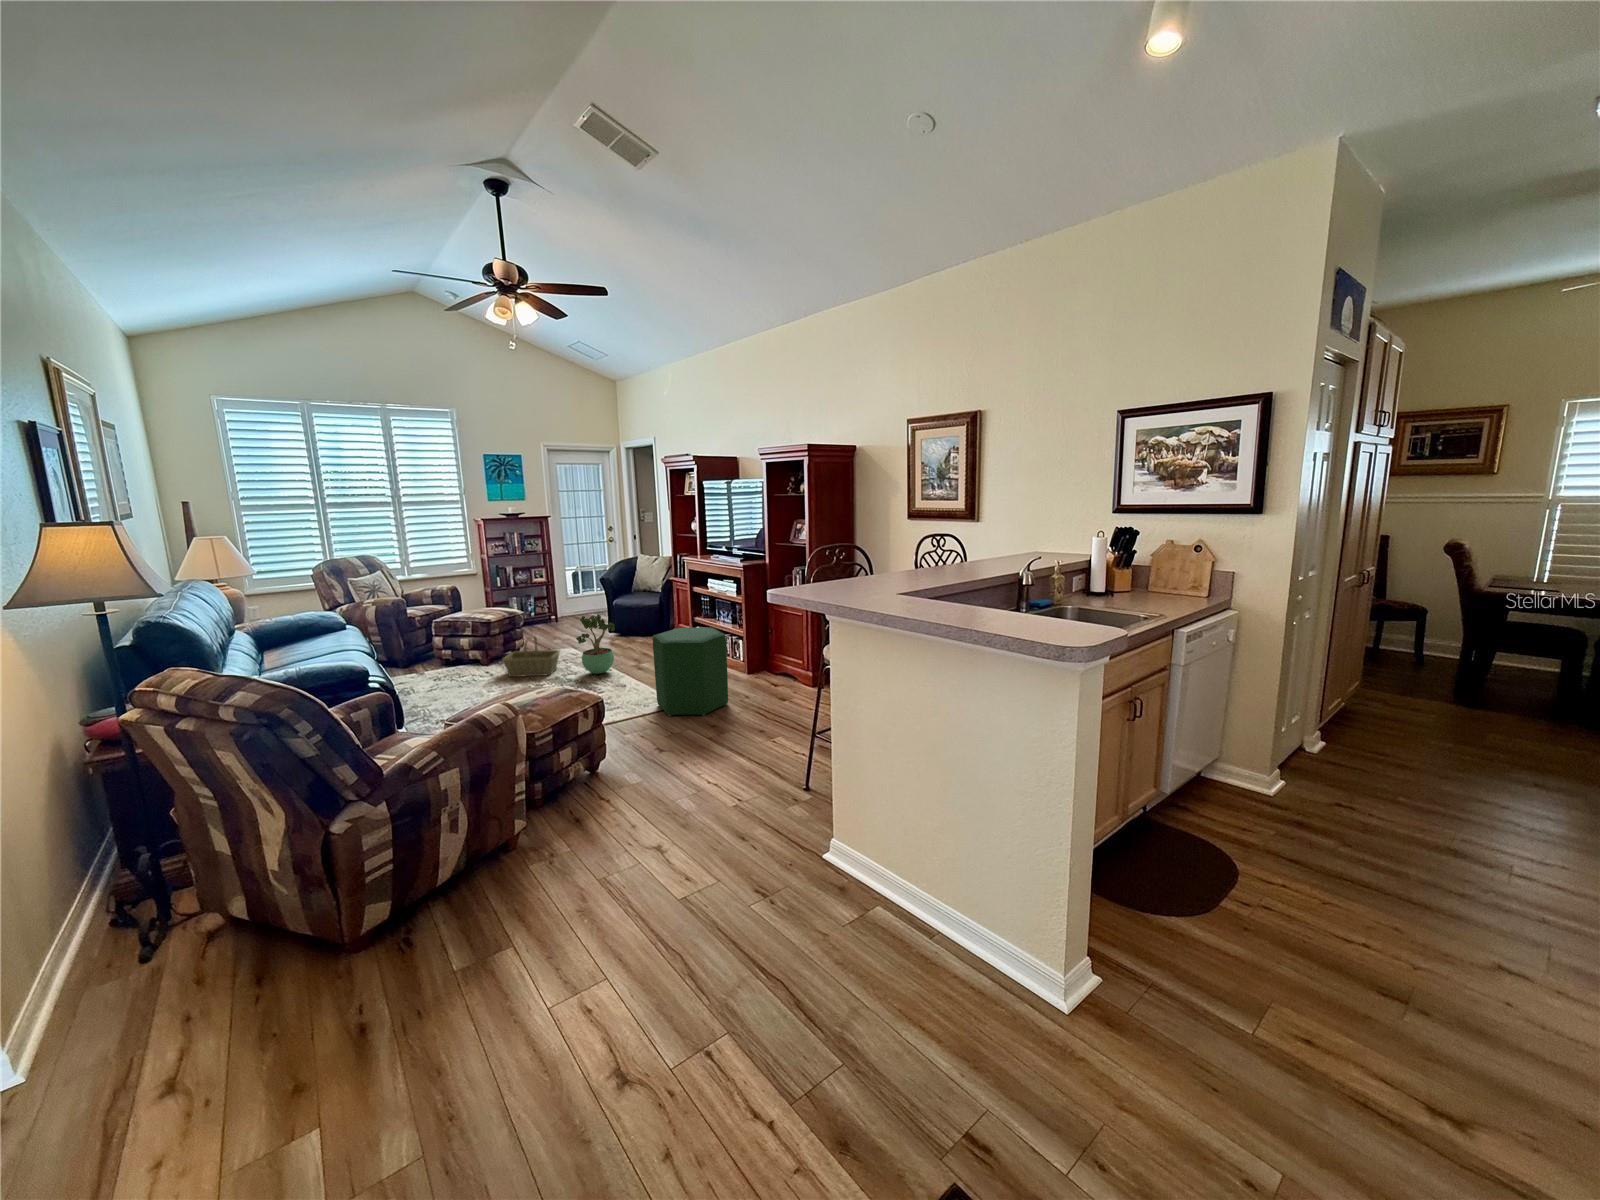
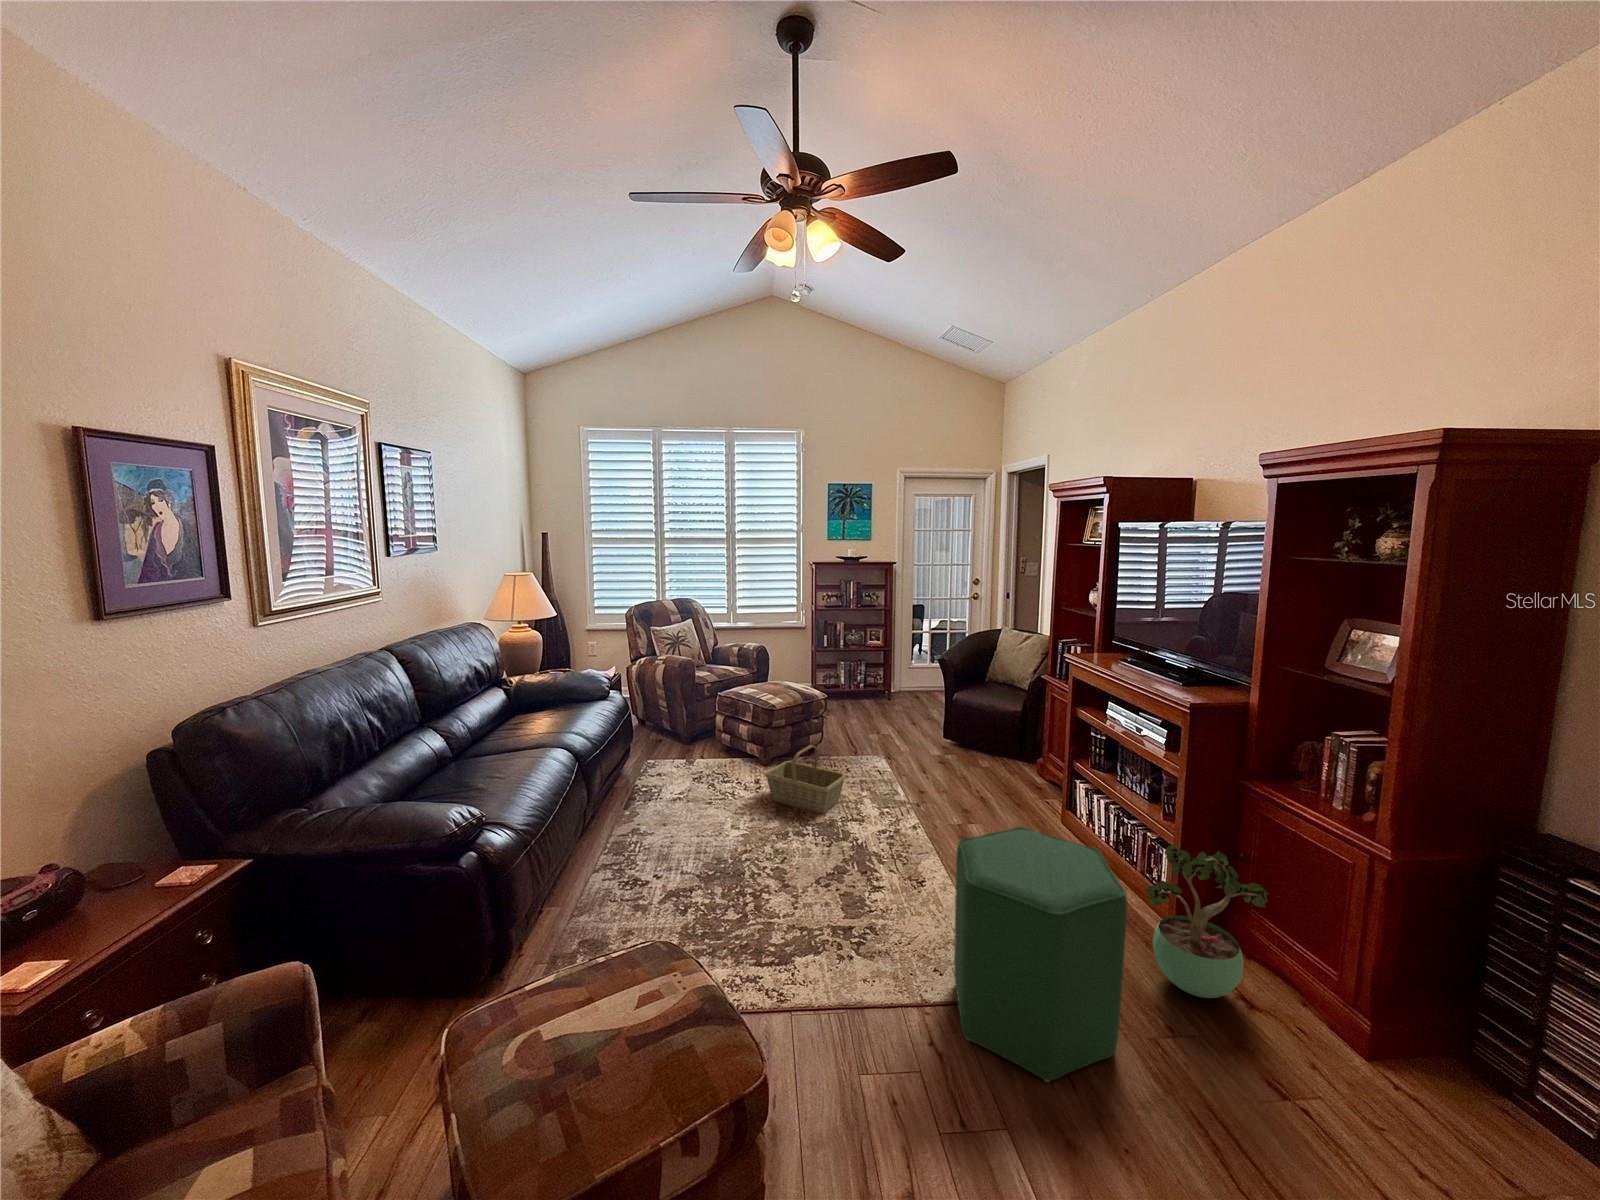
potted plant: present [576,614,615,674] -> present [1145,845,1268,998]

